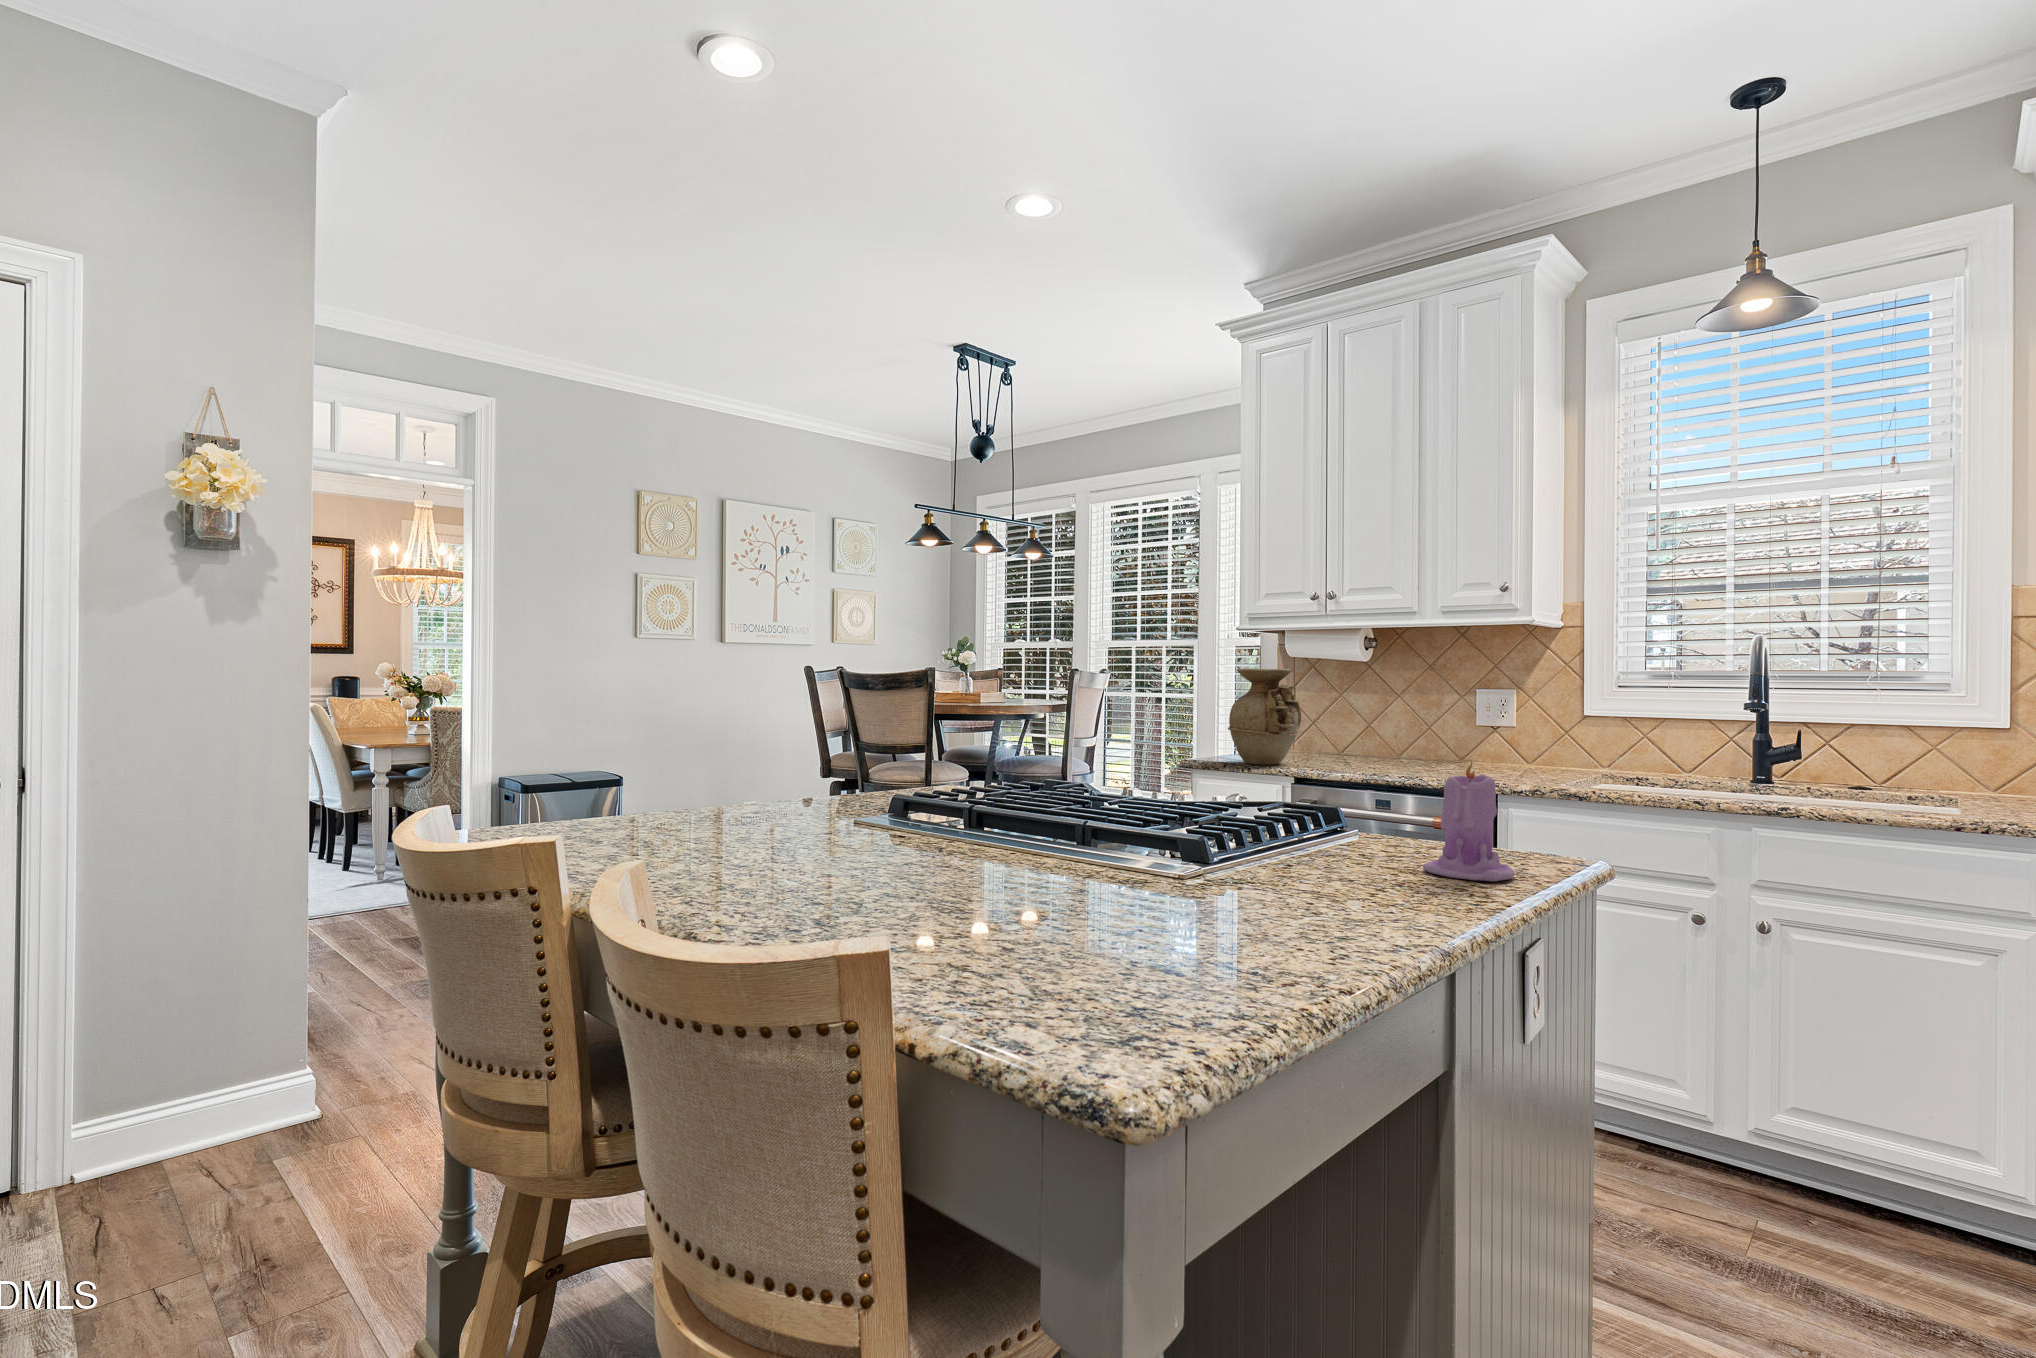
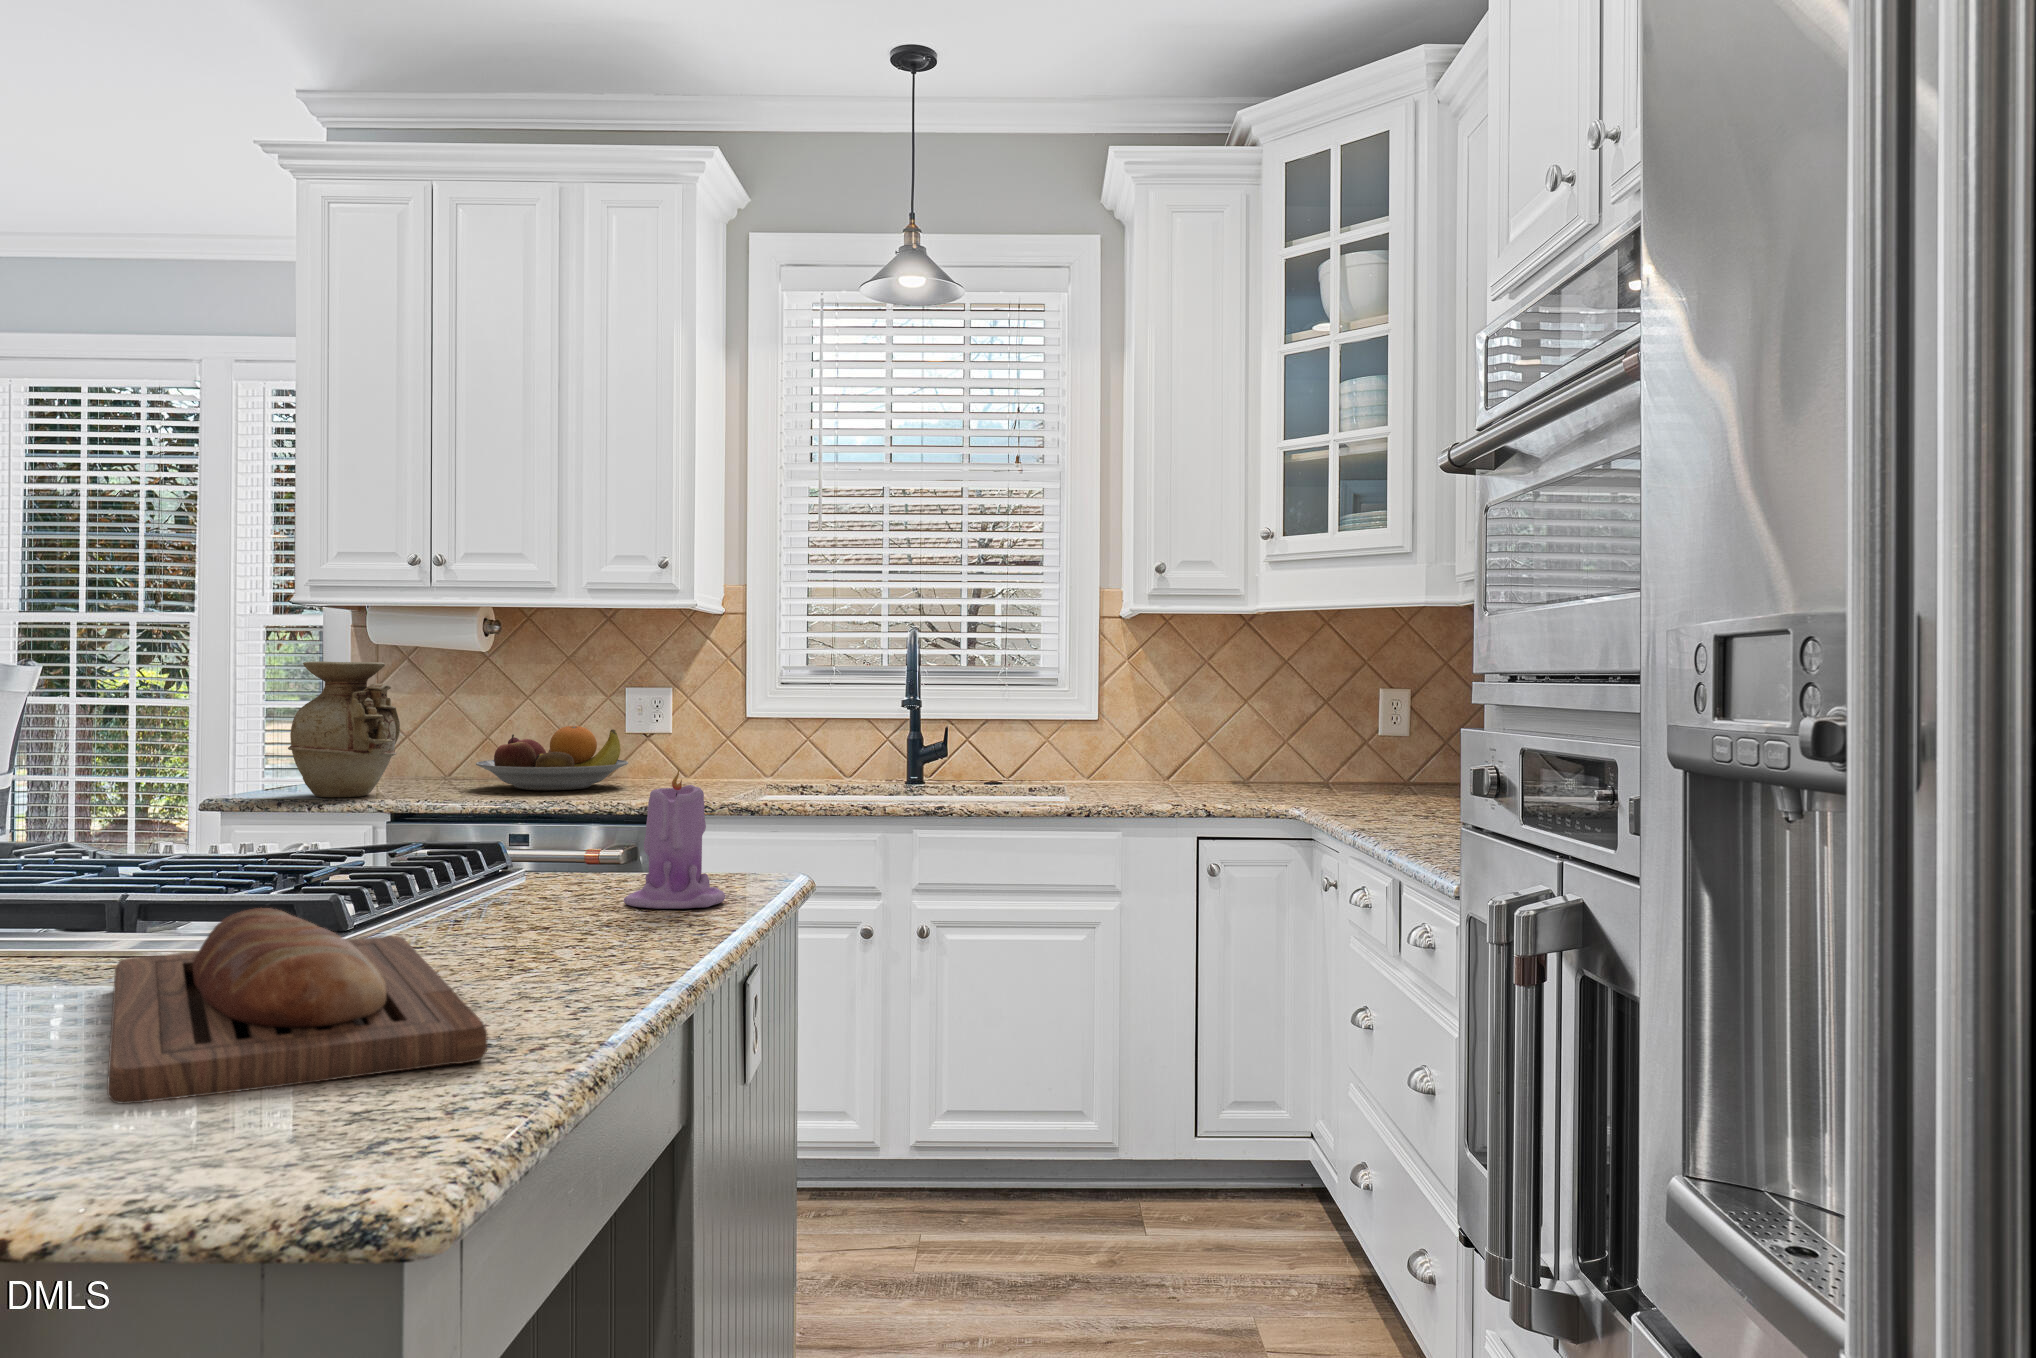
fruit bowl: none [1356,719,1477,769] -> present [476,726,628,790]
bread loaf: none [1001,845,1248,986] -> present [107,908,487,1104]

